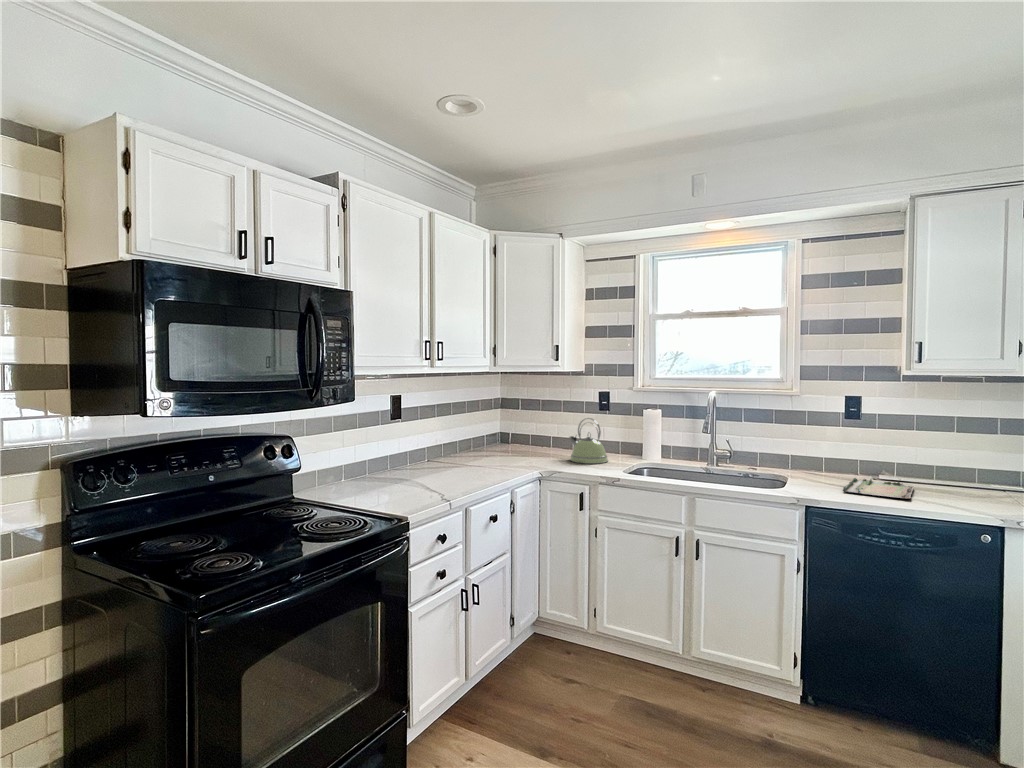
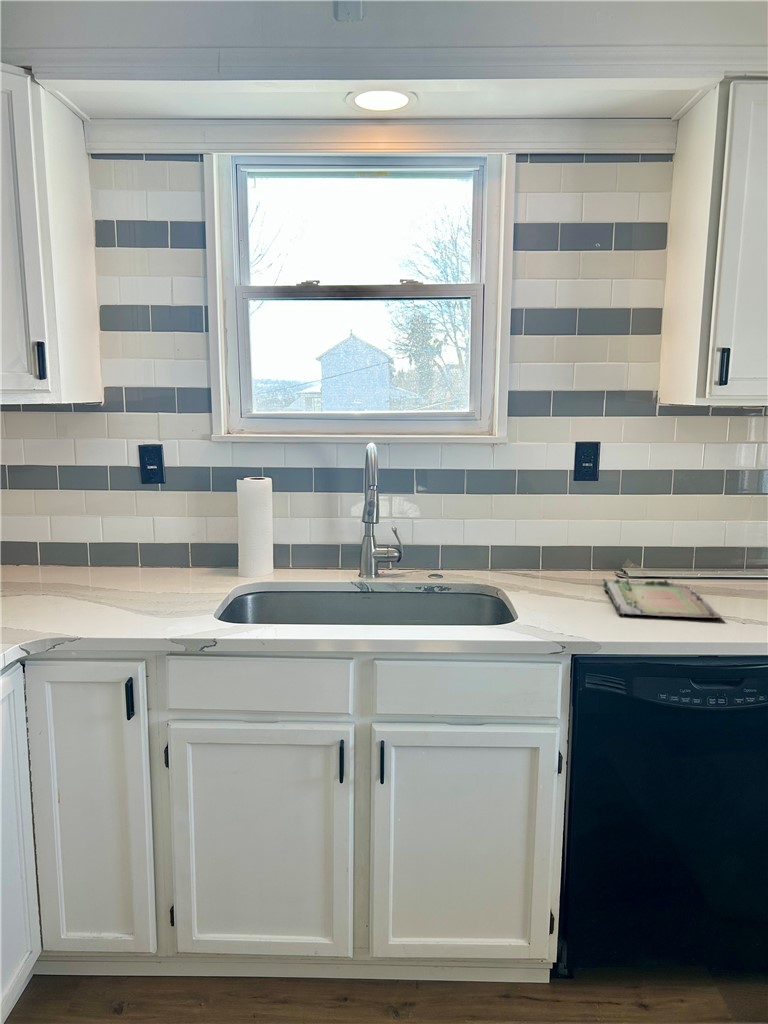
kettle: present [570,418,608,464] -> none [82,502,173,602]

